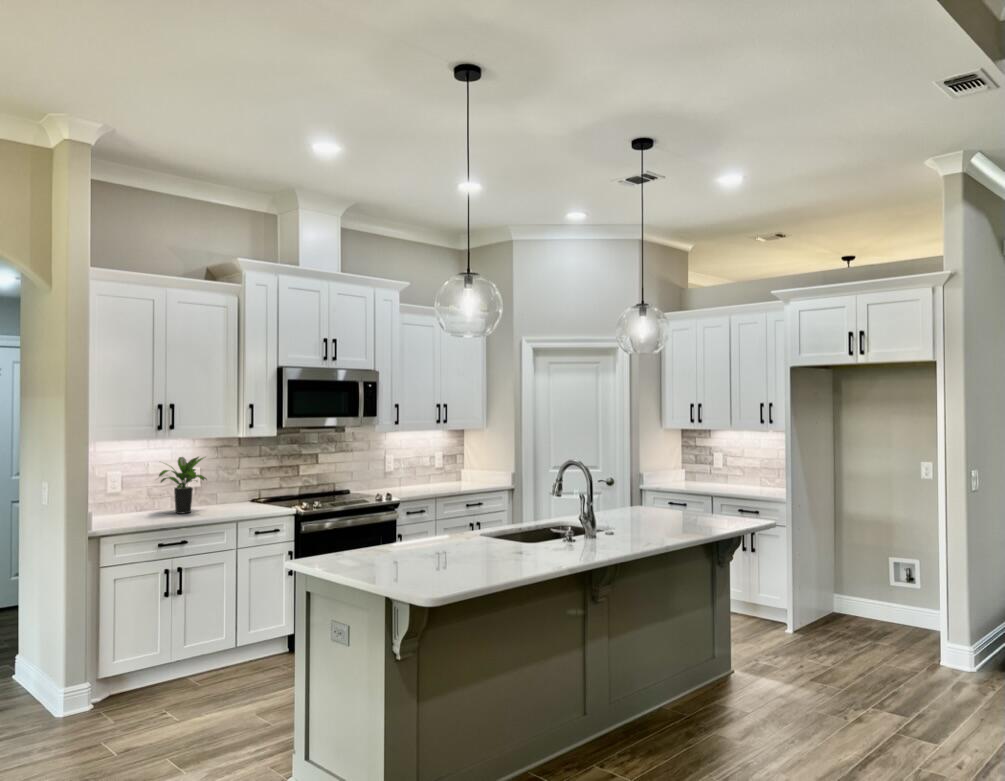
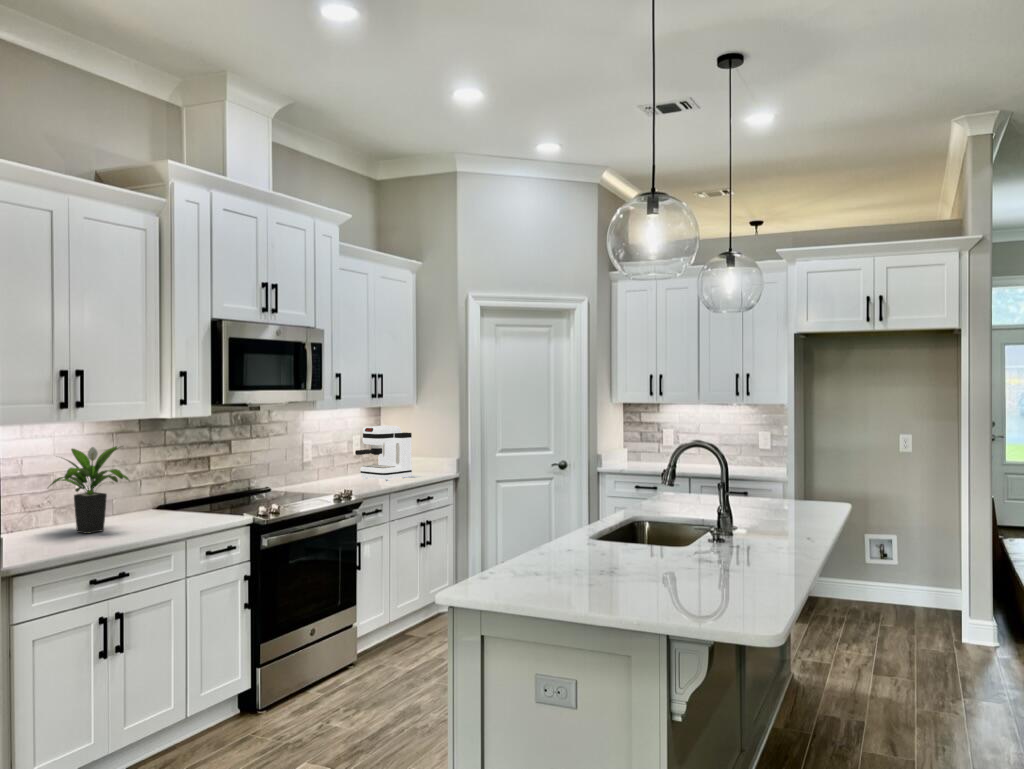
coffee maker: none [427,445,471,487] -> present [355,426,412,480]

